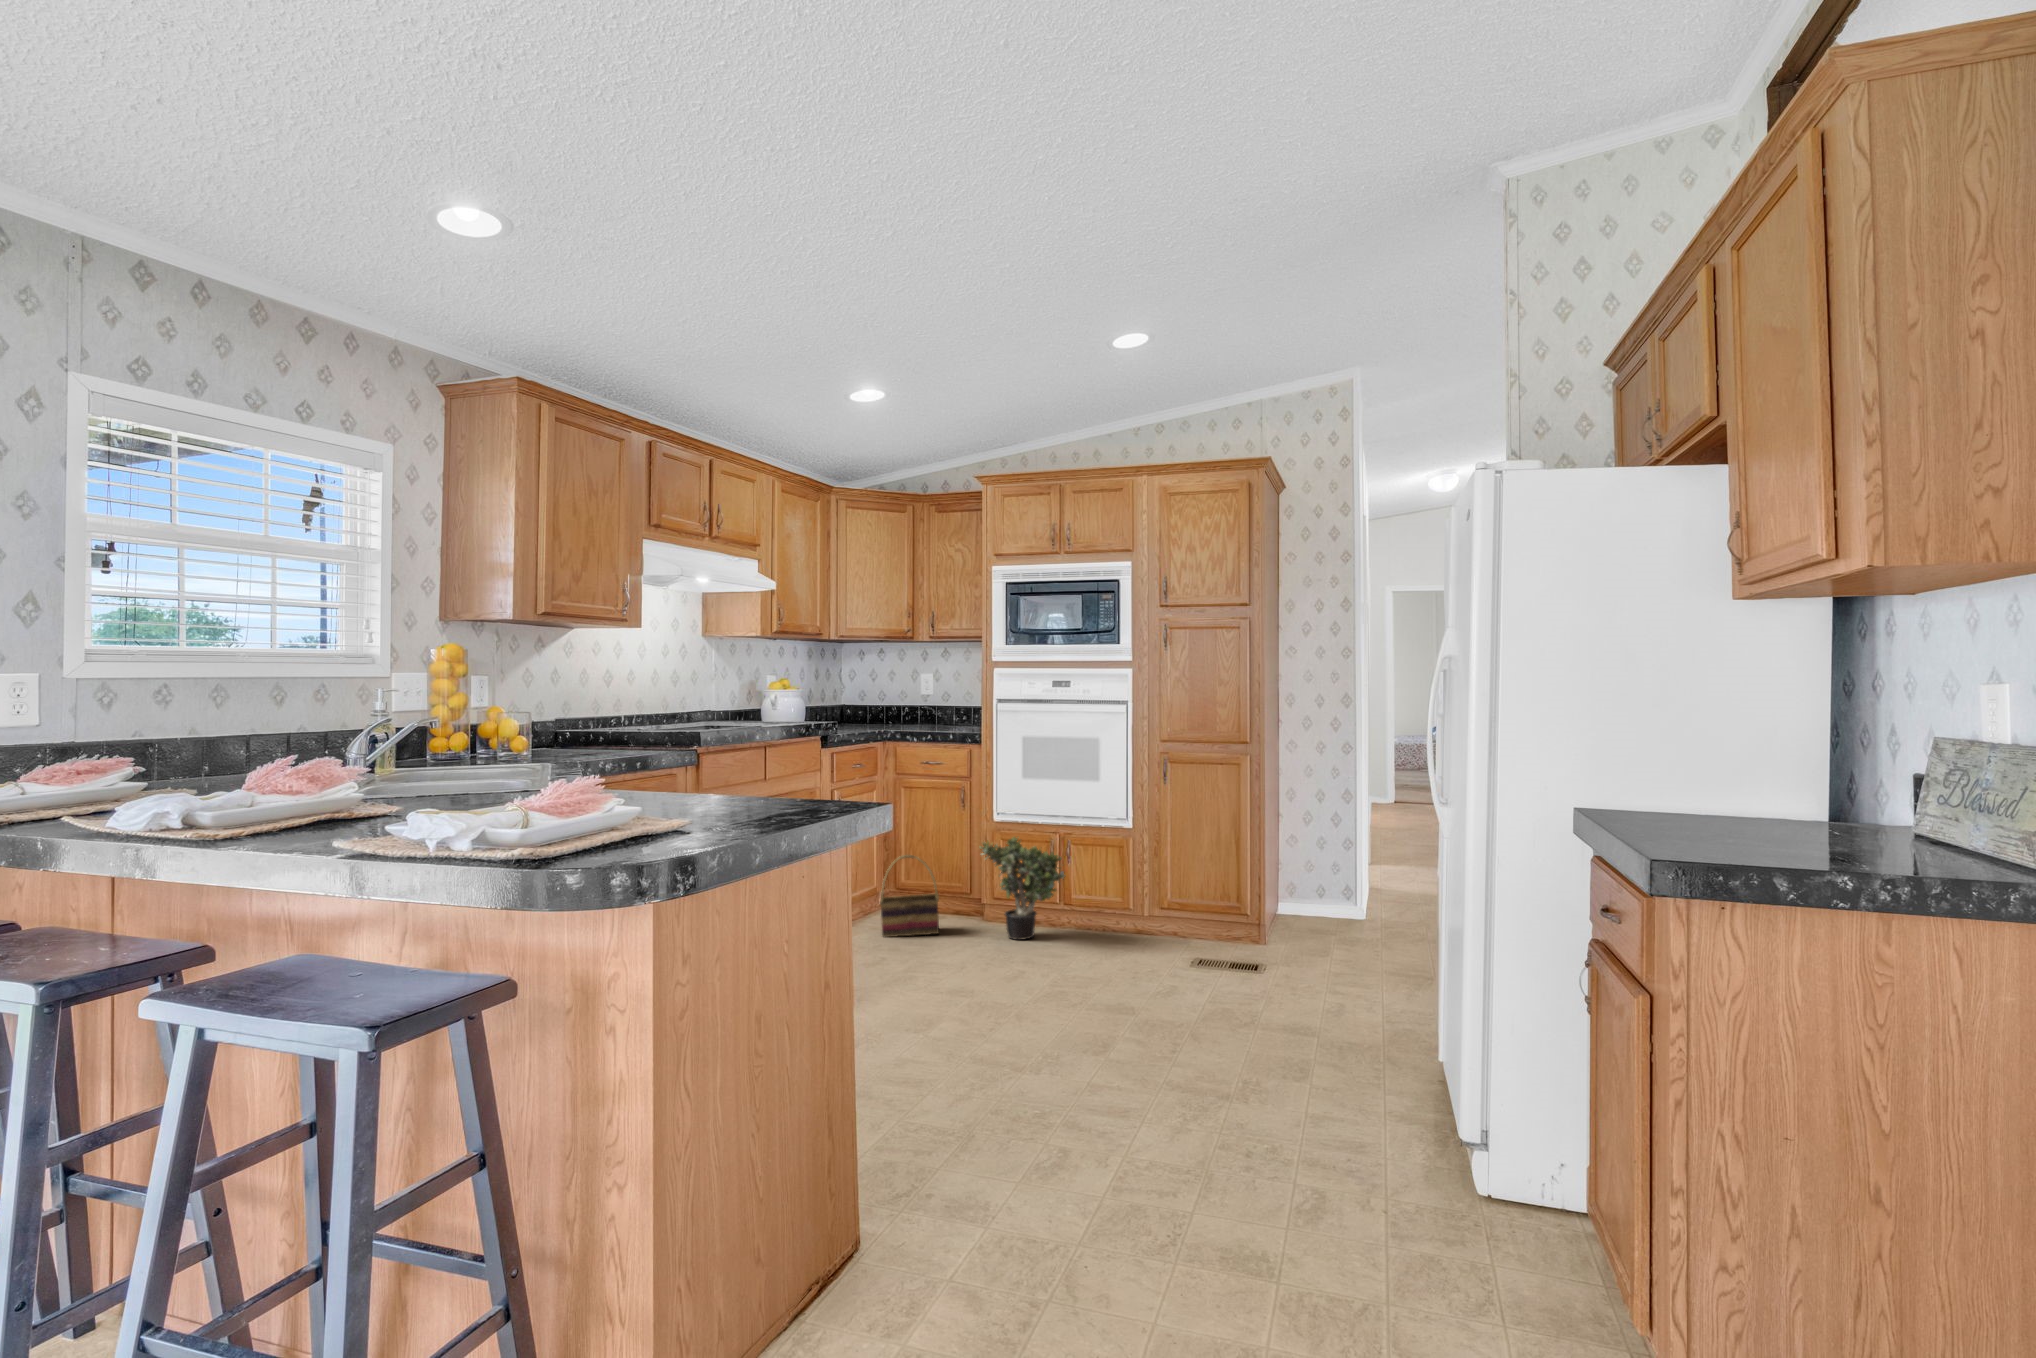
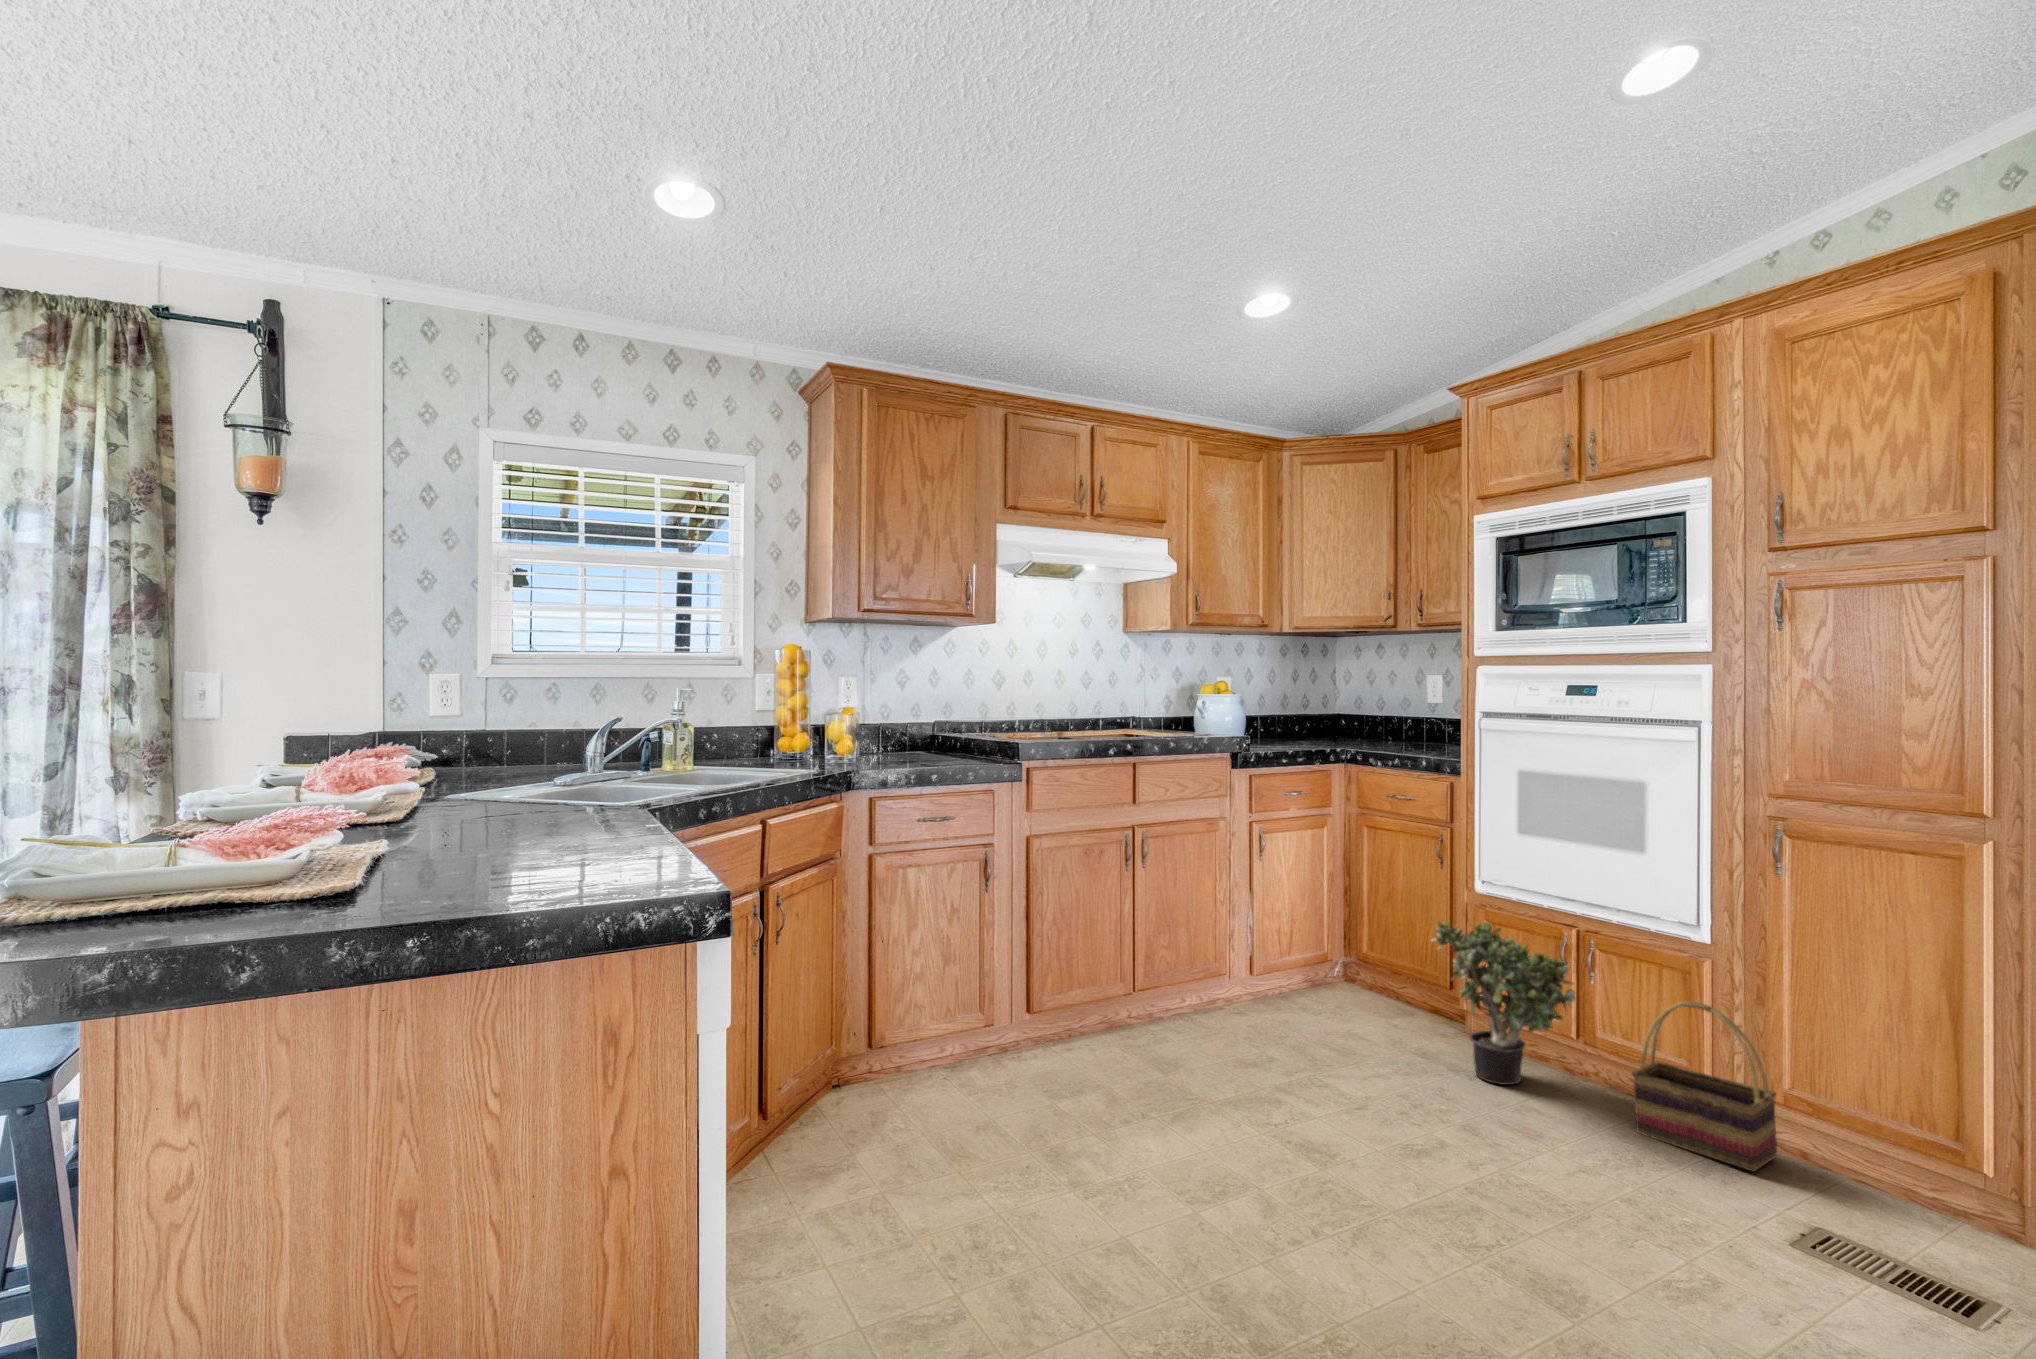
basket: present [880,855,939,937] -> present [1632,1001,1777,1172]

